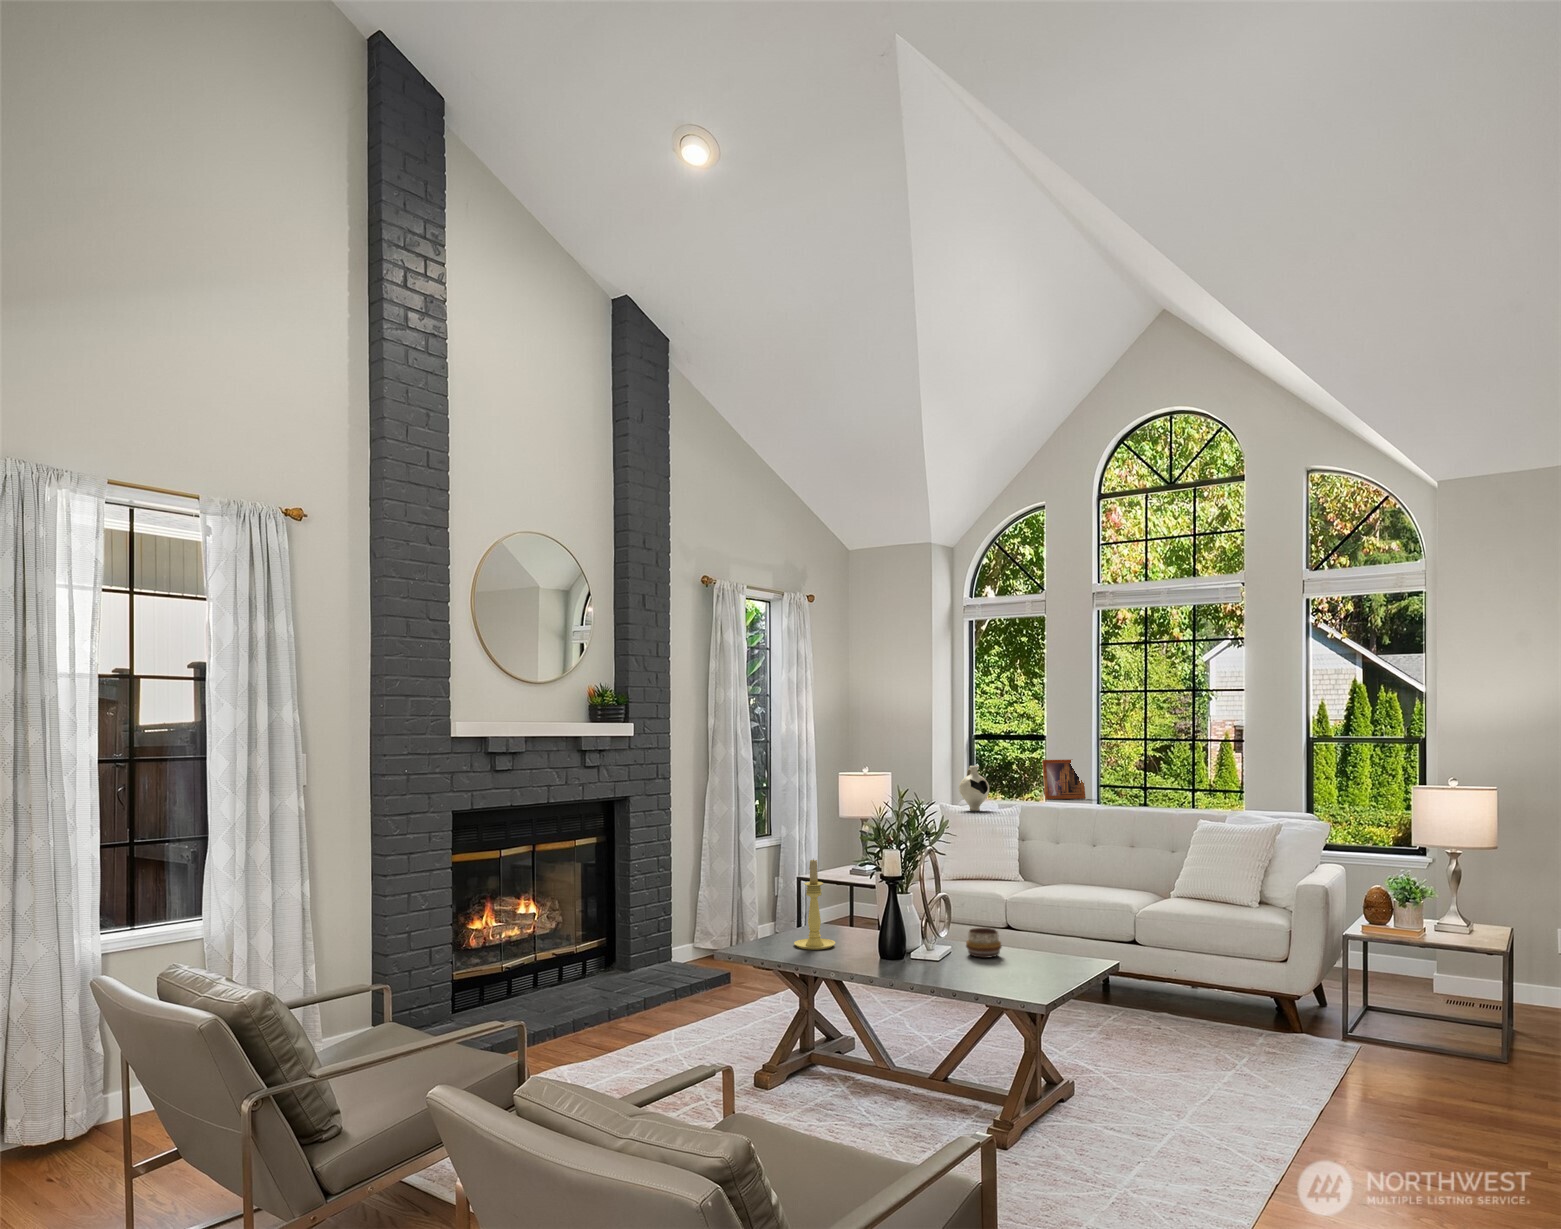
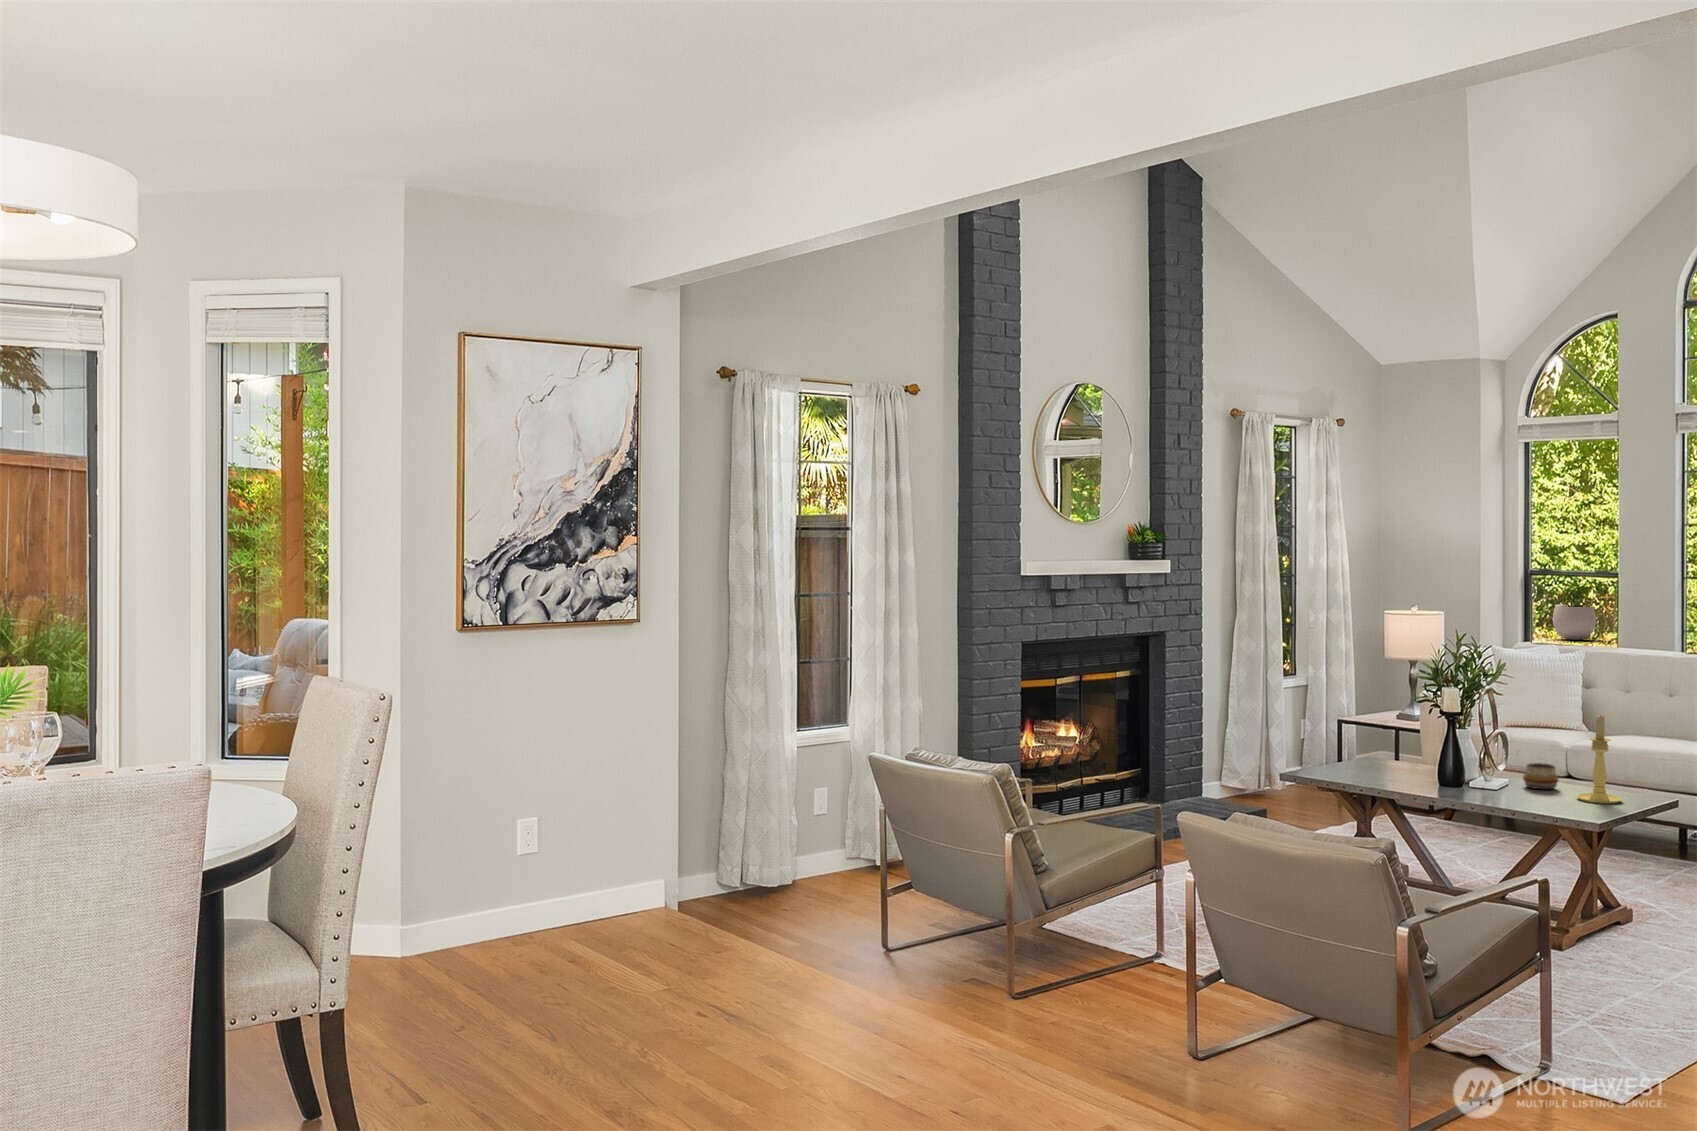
plant pot: none [993,751,1029,796] -> present [1553,593,1596,640]
picture frame: present [1042,760,1086,799] -> none [1612,601,1663,646]
decorative vase: present [959,766,989,811] -> none [1515,608,1549,655]
candle holder: present [794,859,835,950] -> present [1577,716,1622,804]

